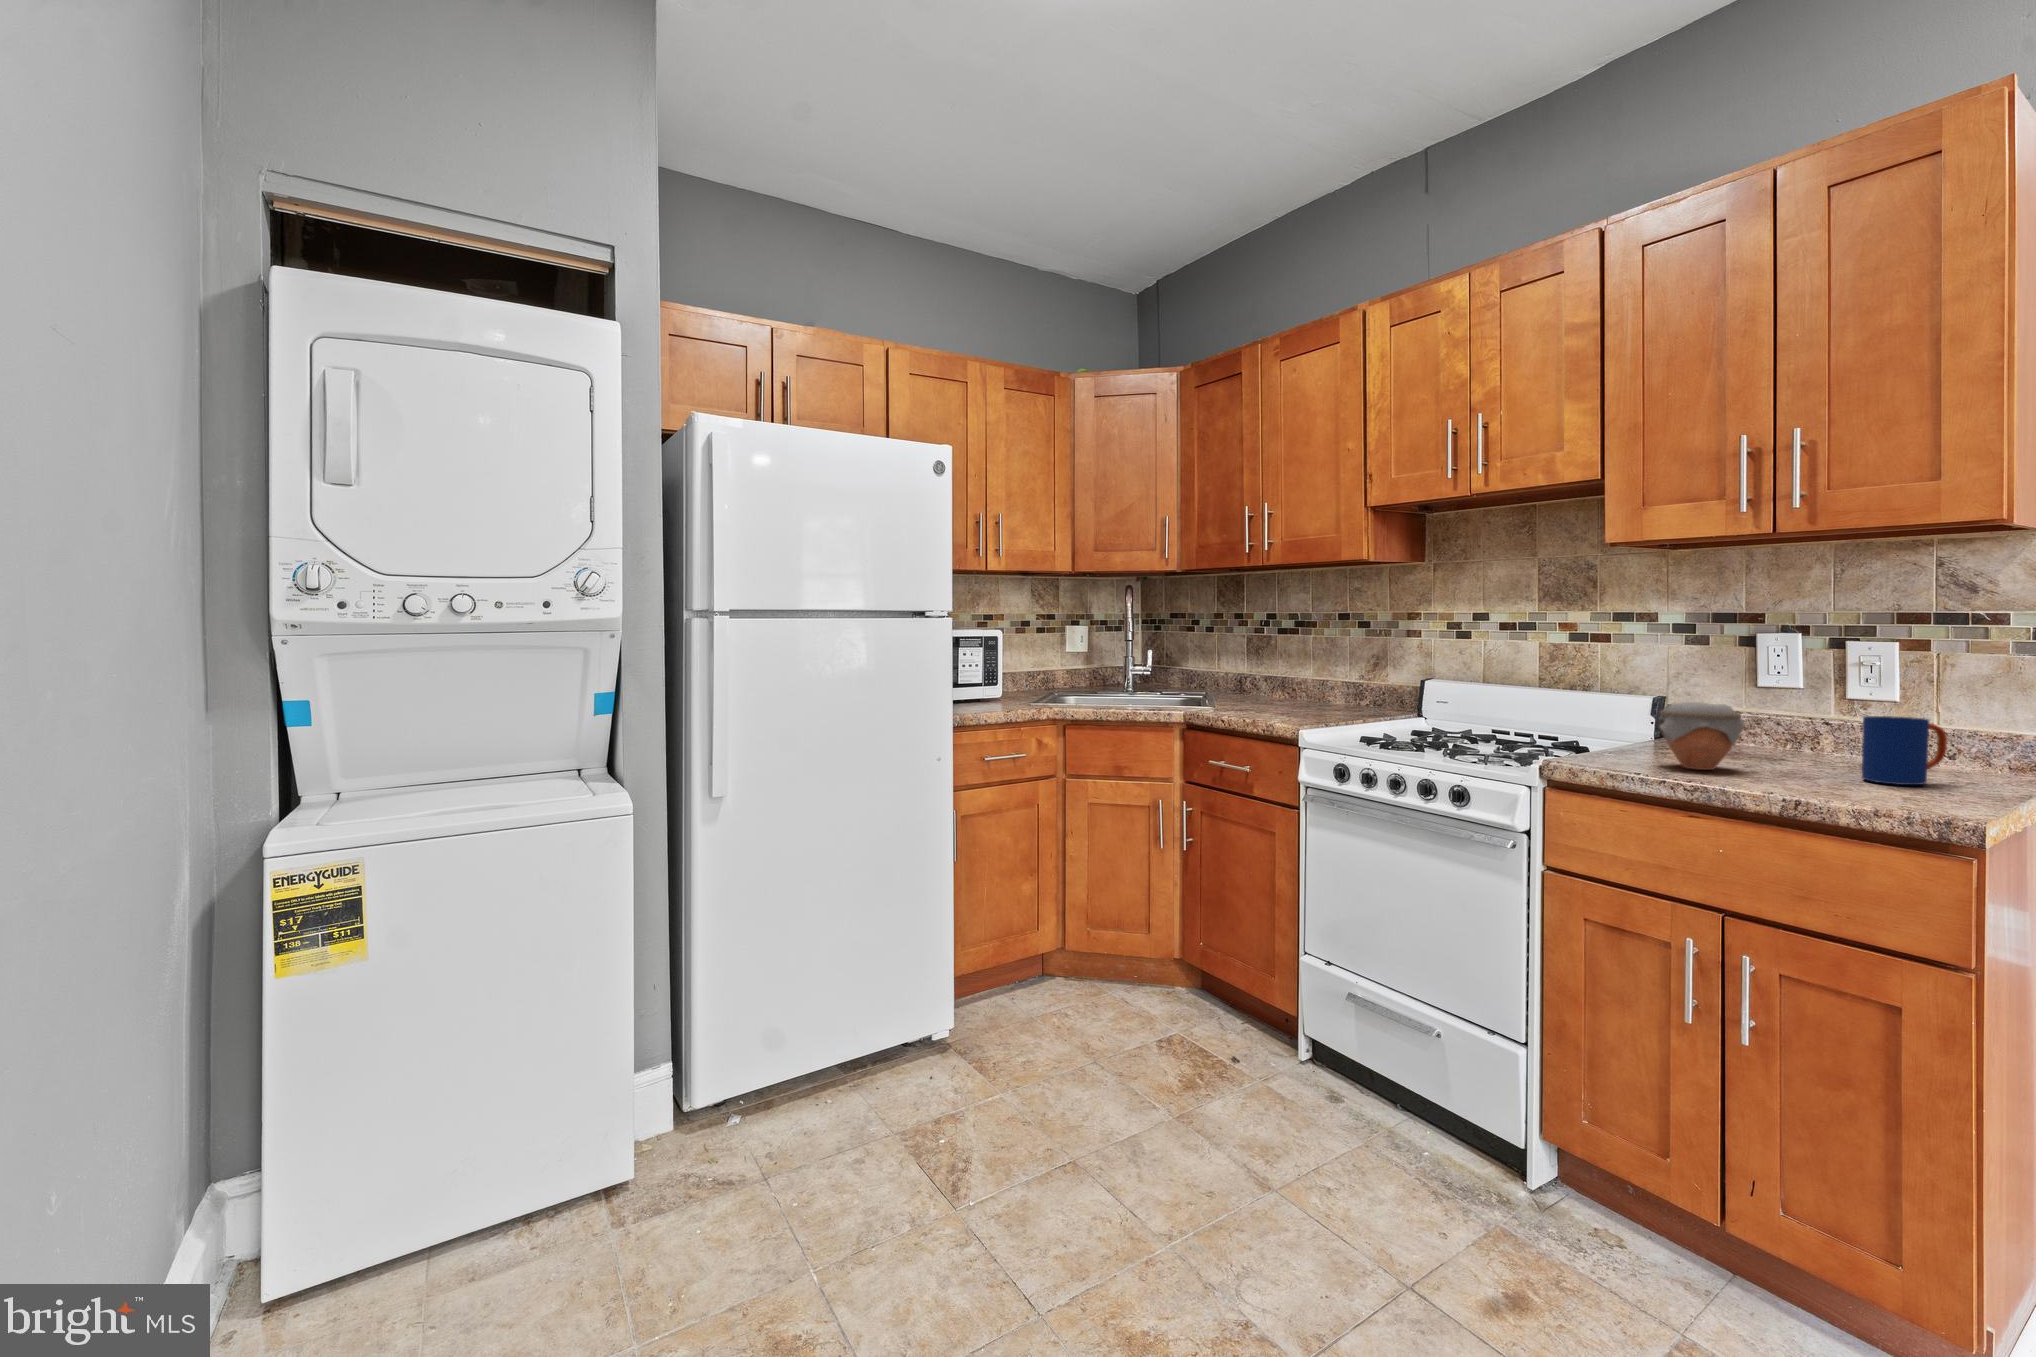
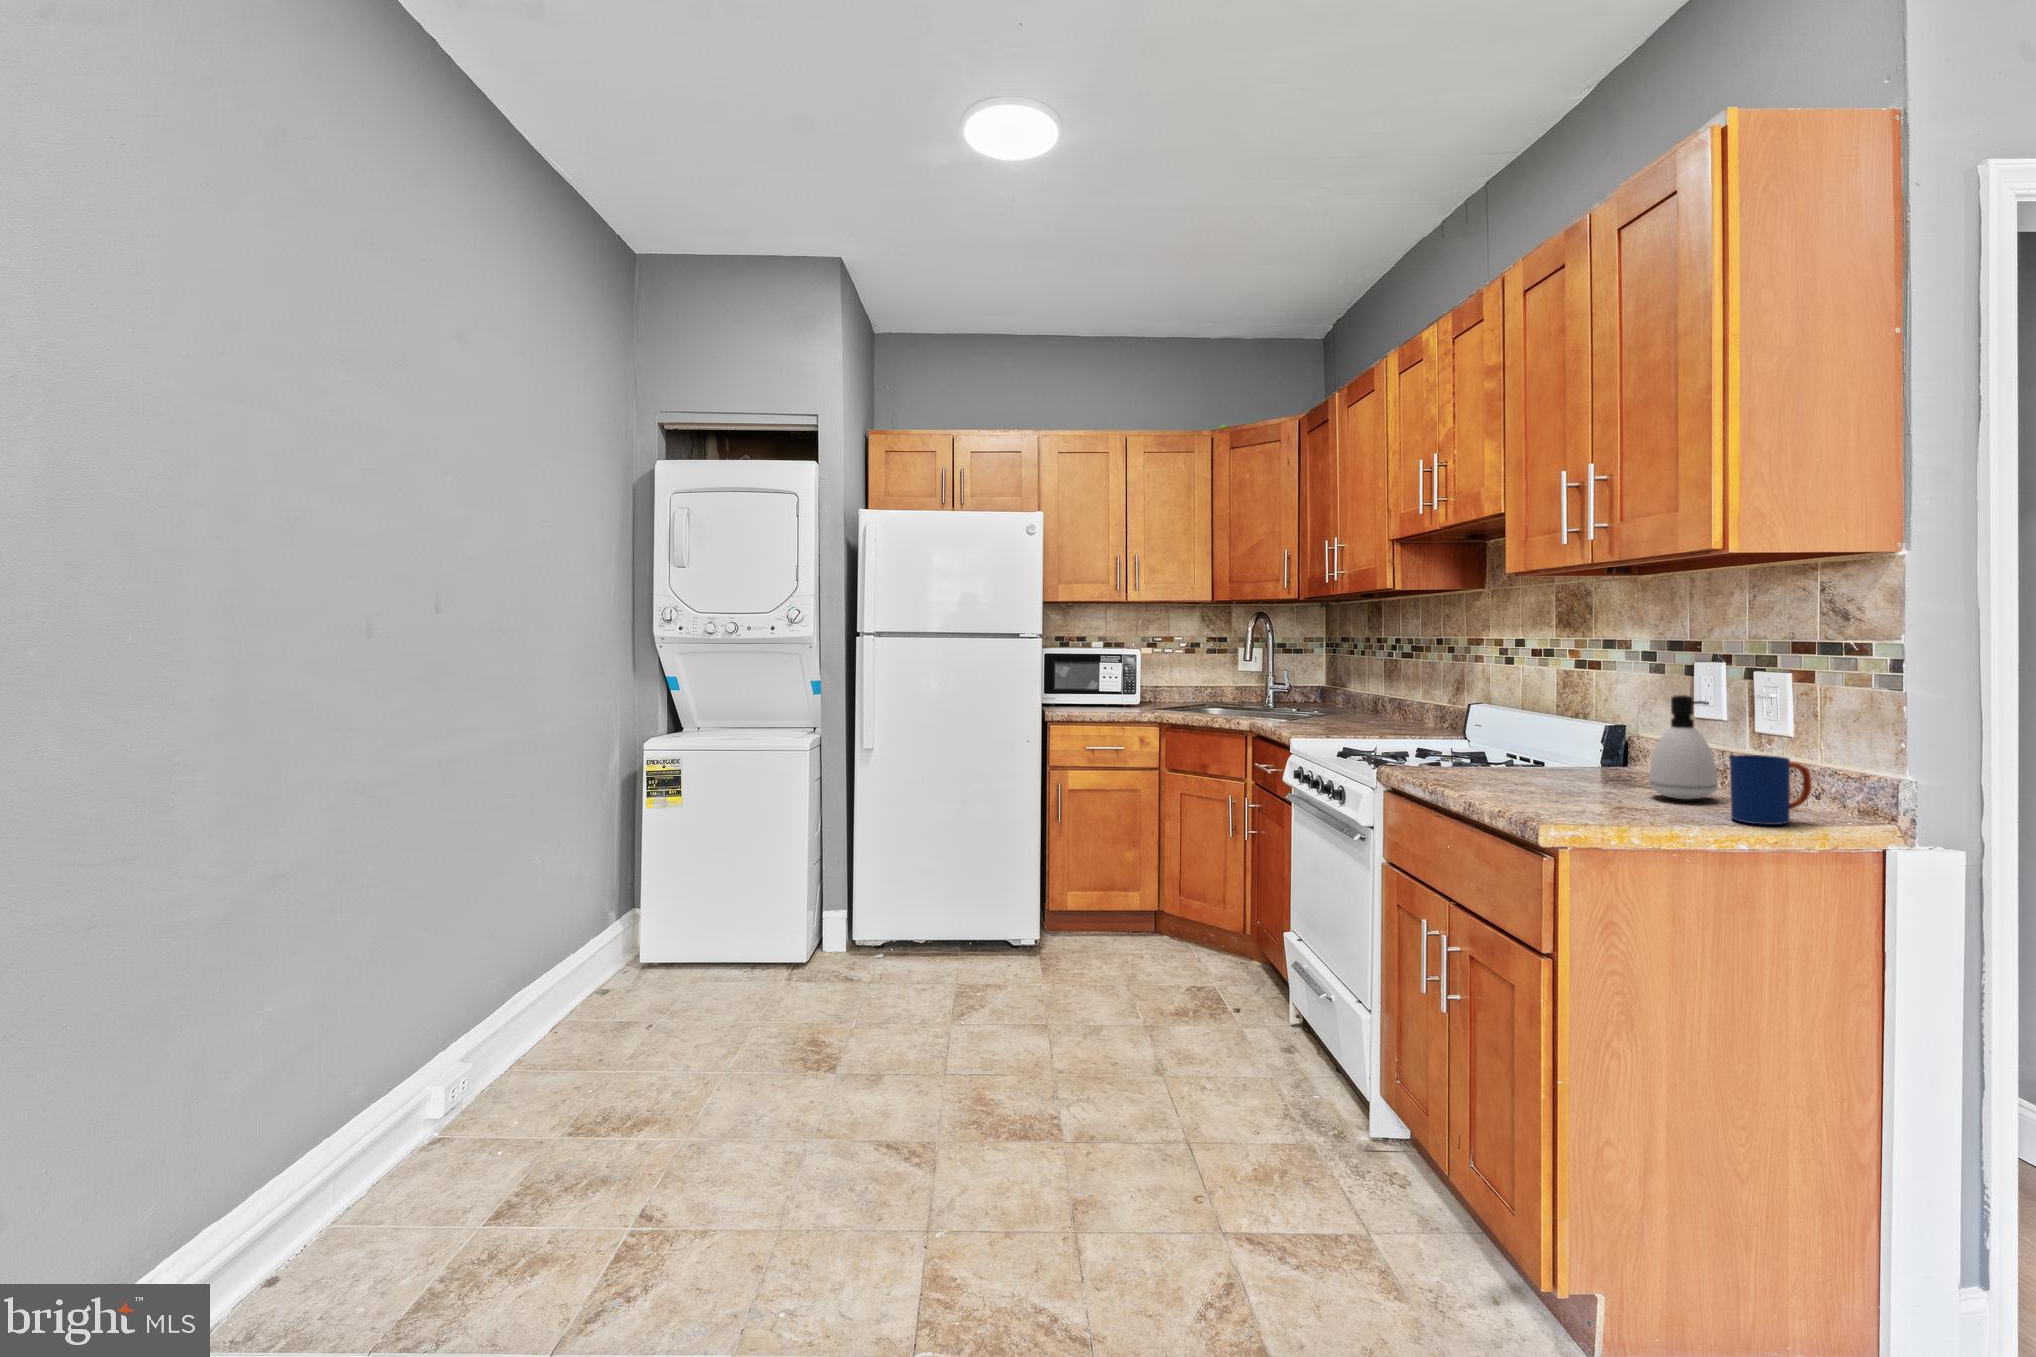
soap dispenser: none [1756,659,1830,764] -> present [1649,695,1718,799]
jar: present [1657,702,1744,770] -> none [1537,741,1622,809]

